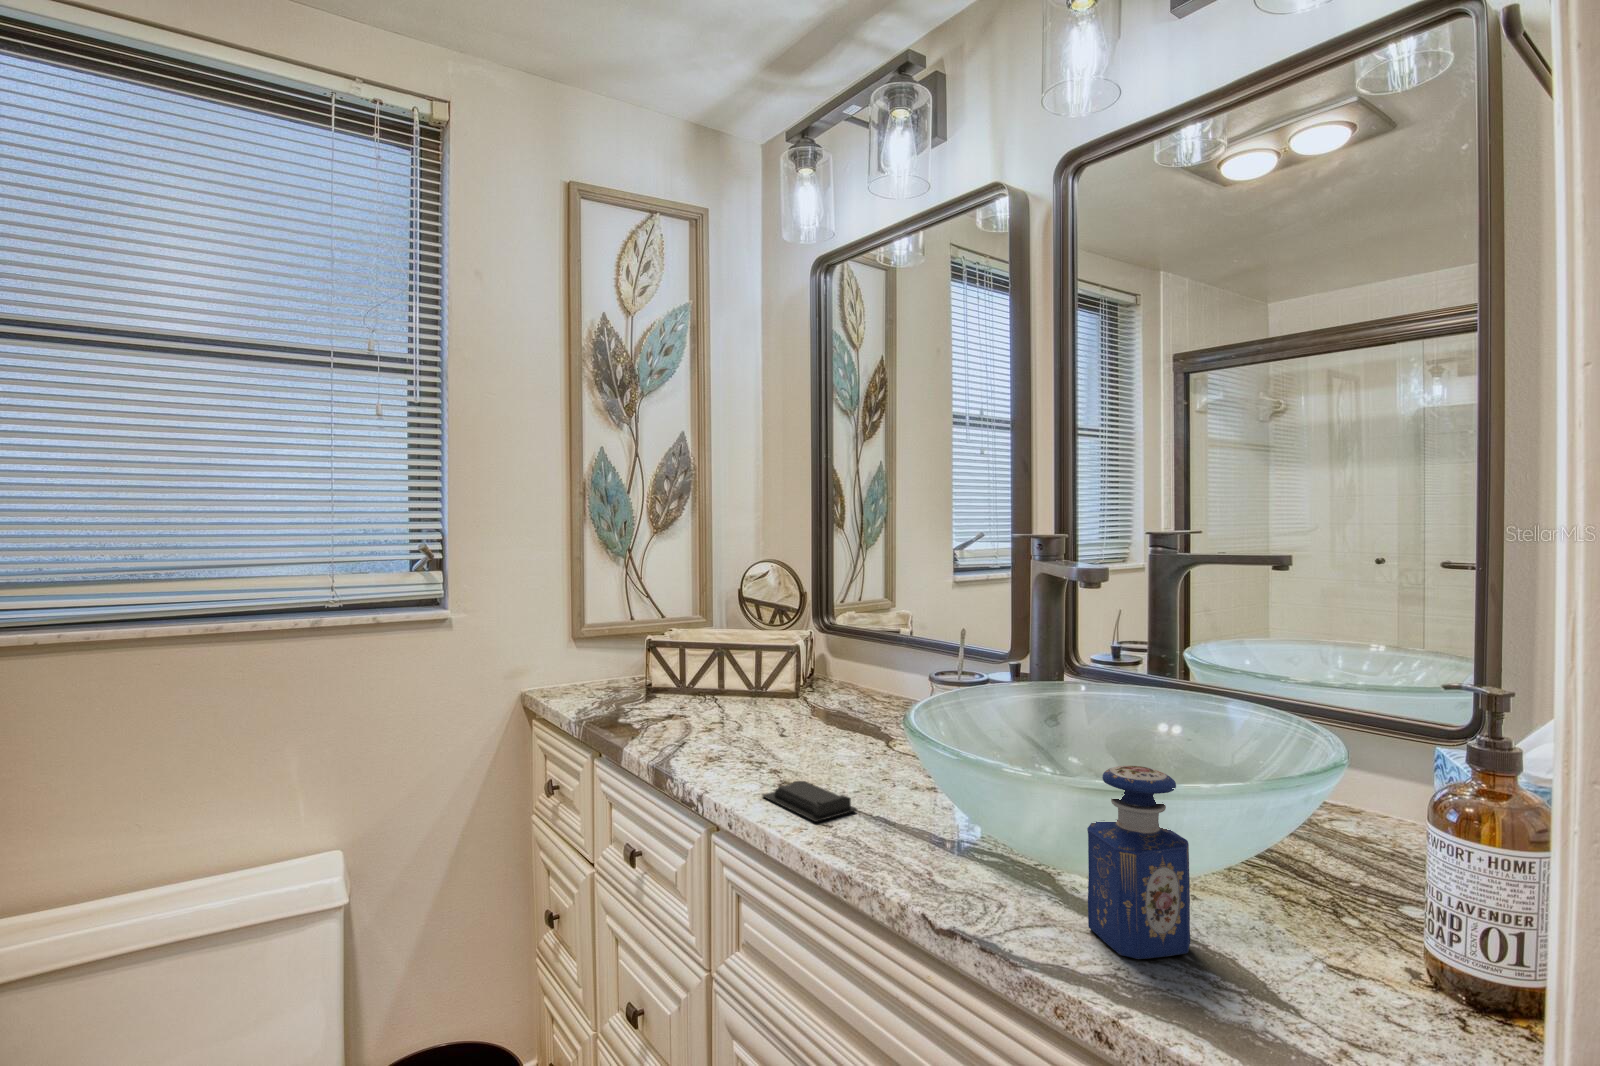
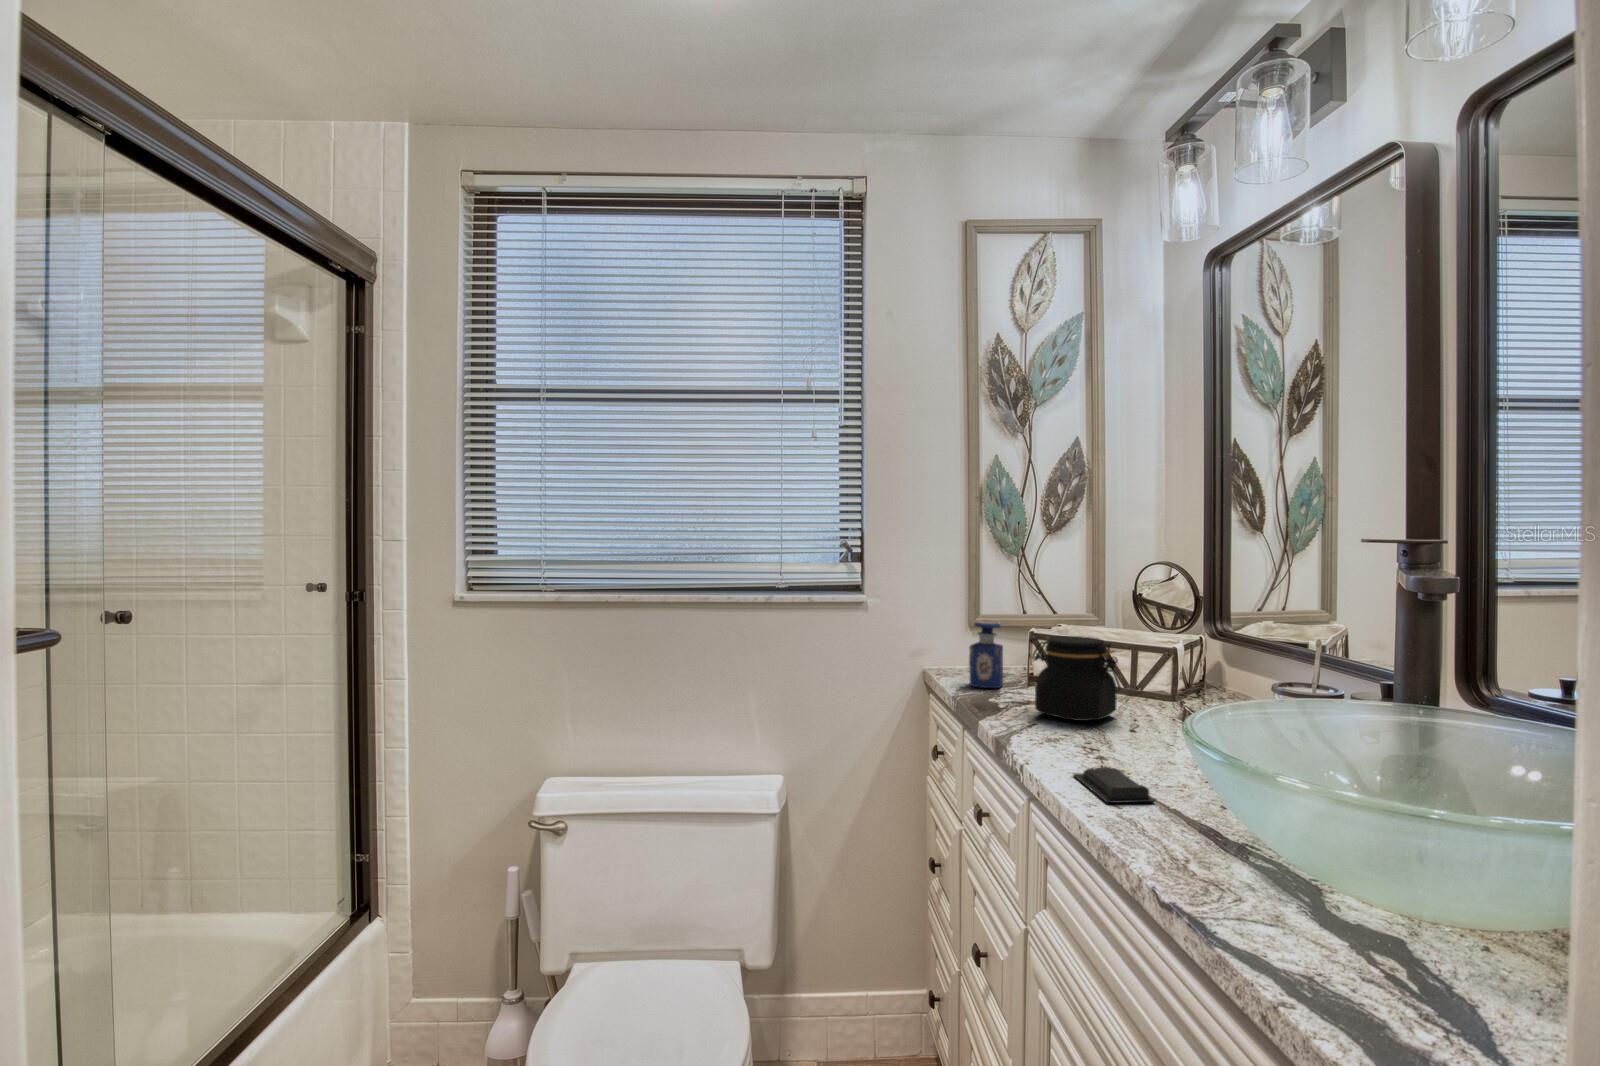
jar: none [673,641,765,731] -> present [1032,636,1121,721]
perfume bottle: present [1087,766,1190,959] -> present [969,620,1003,688]

